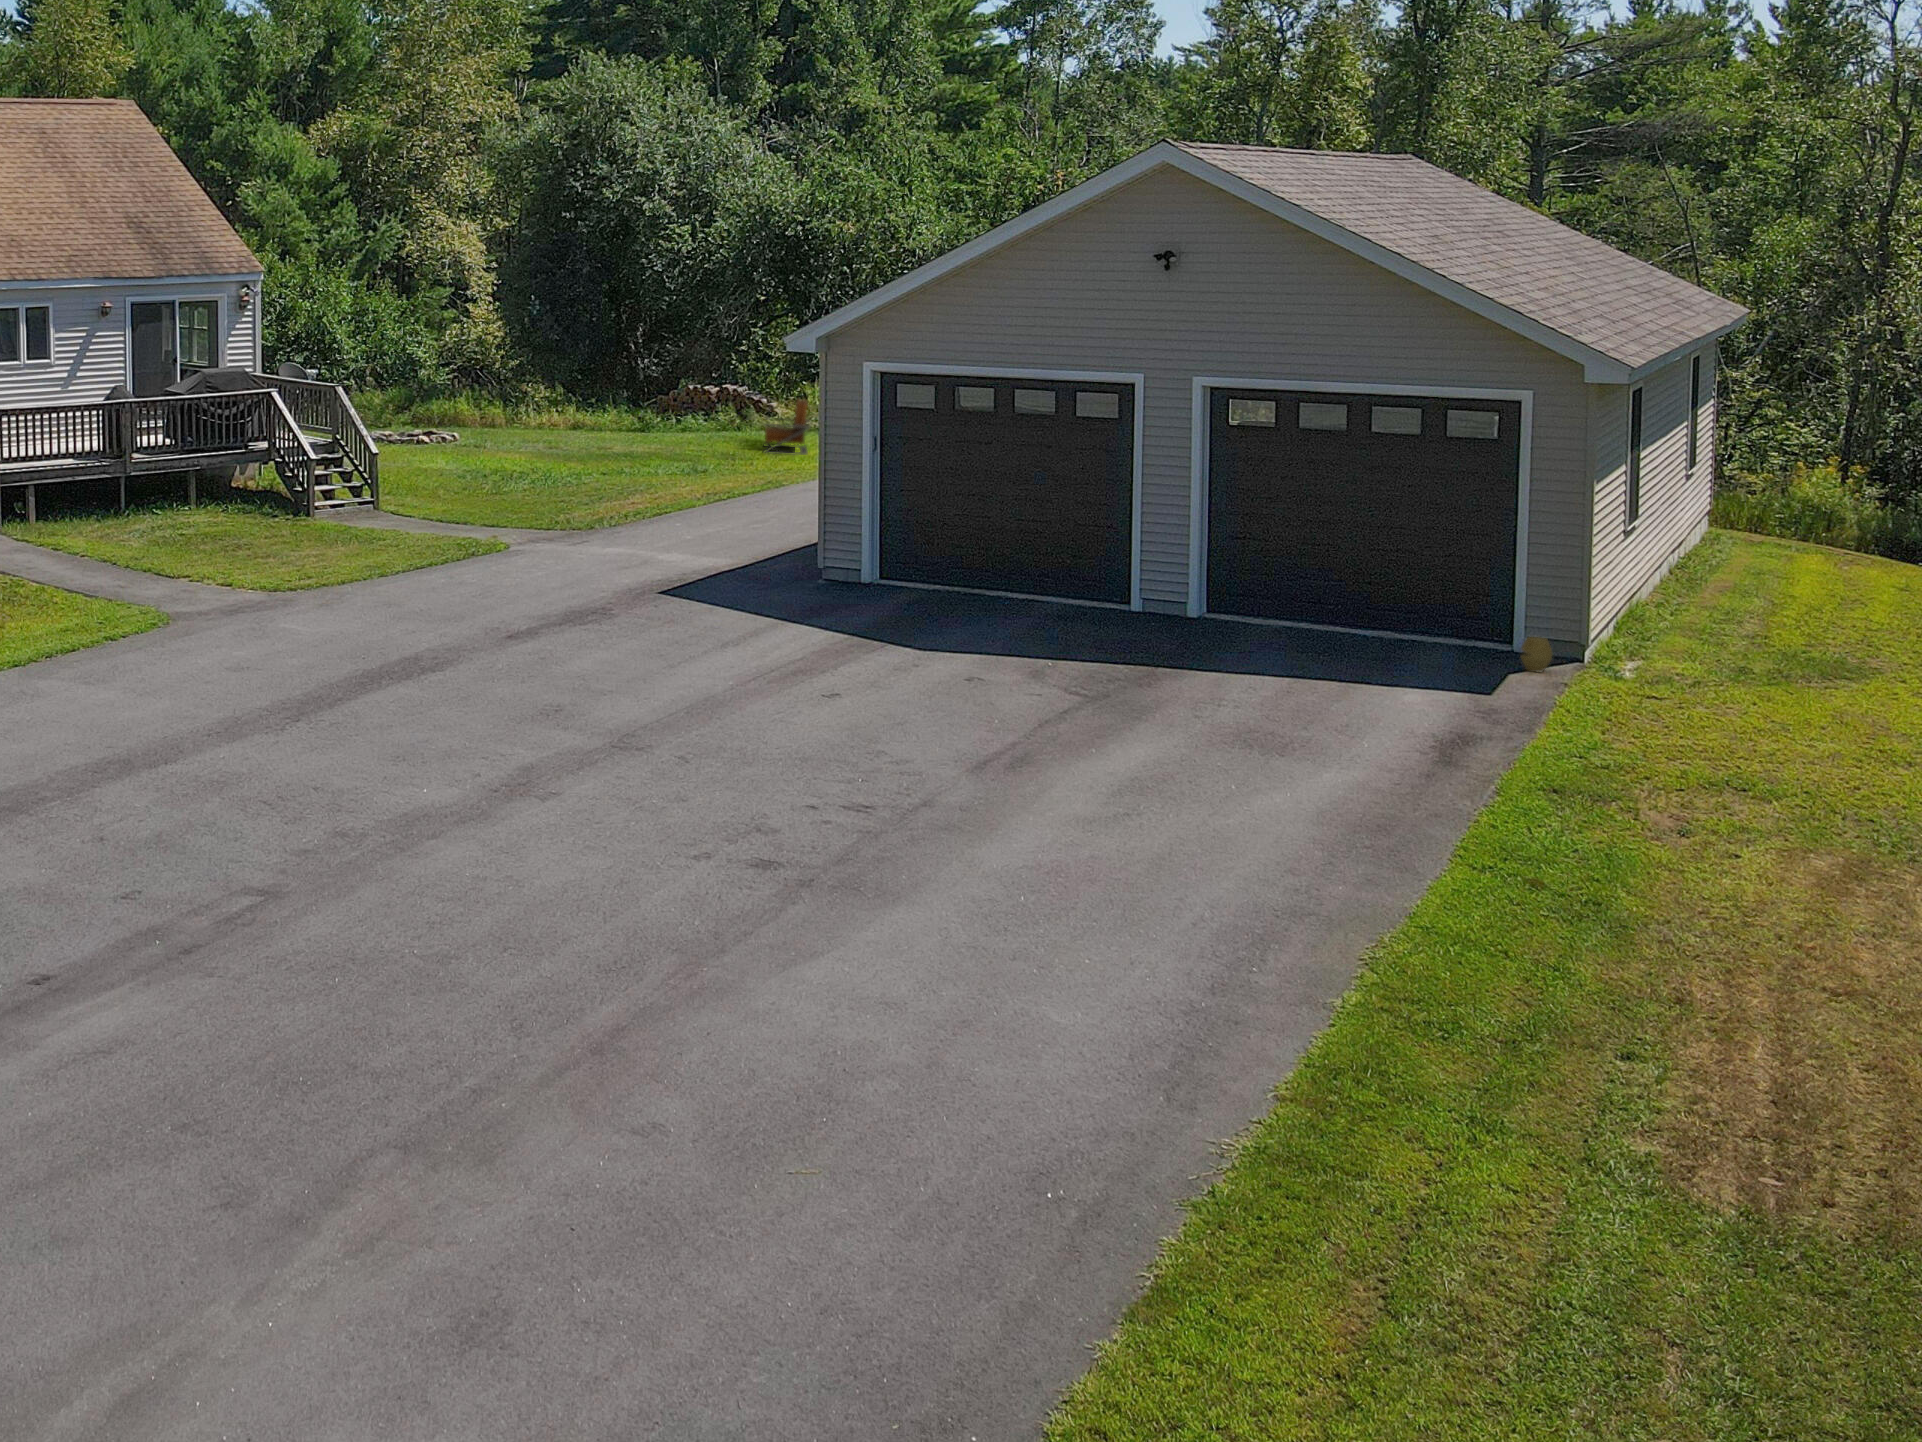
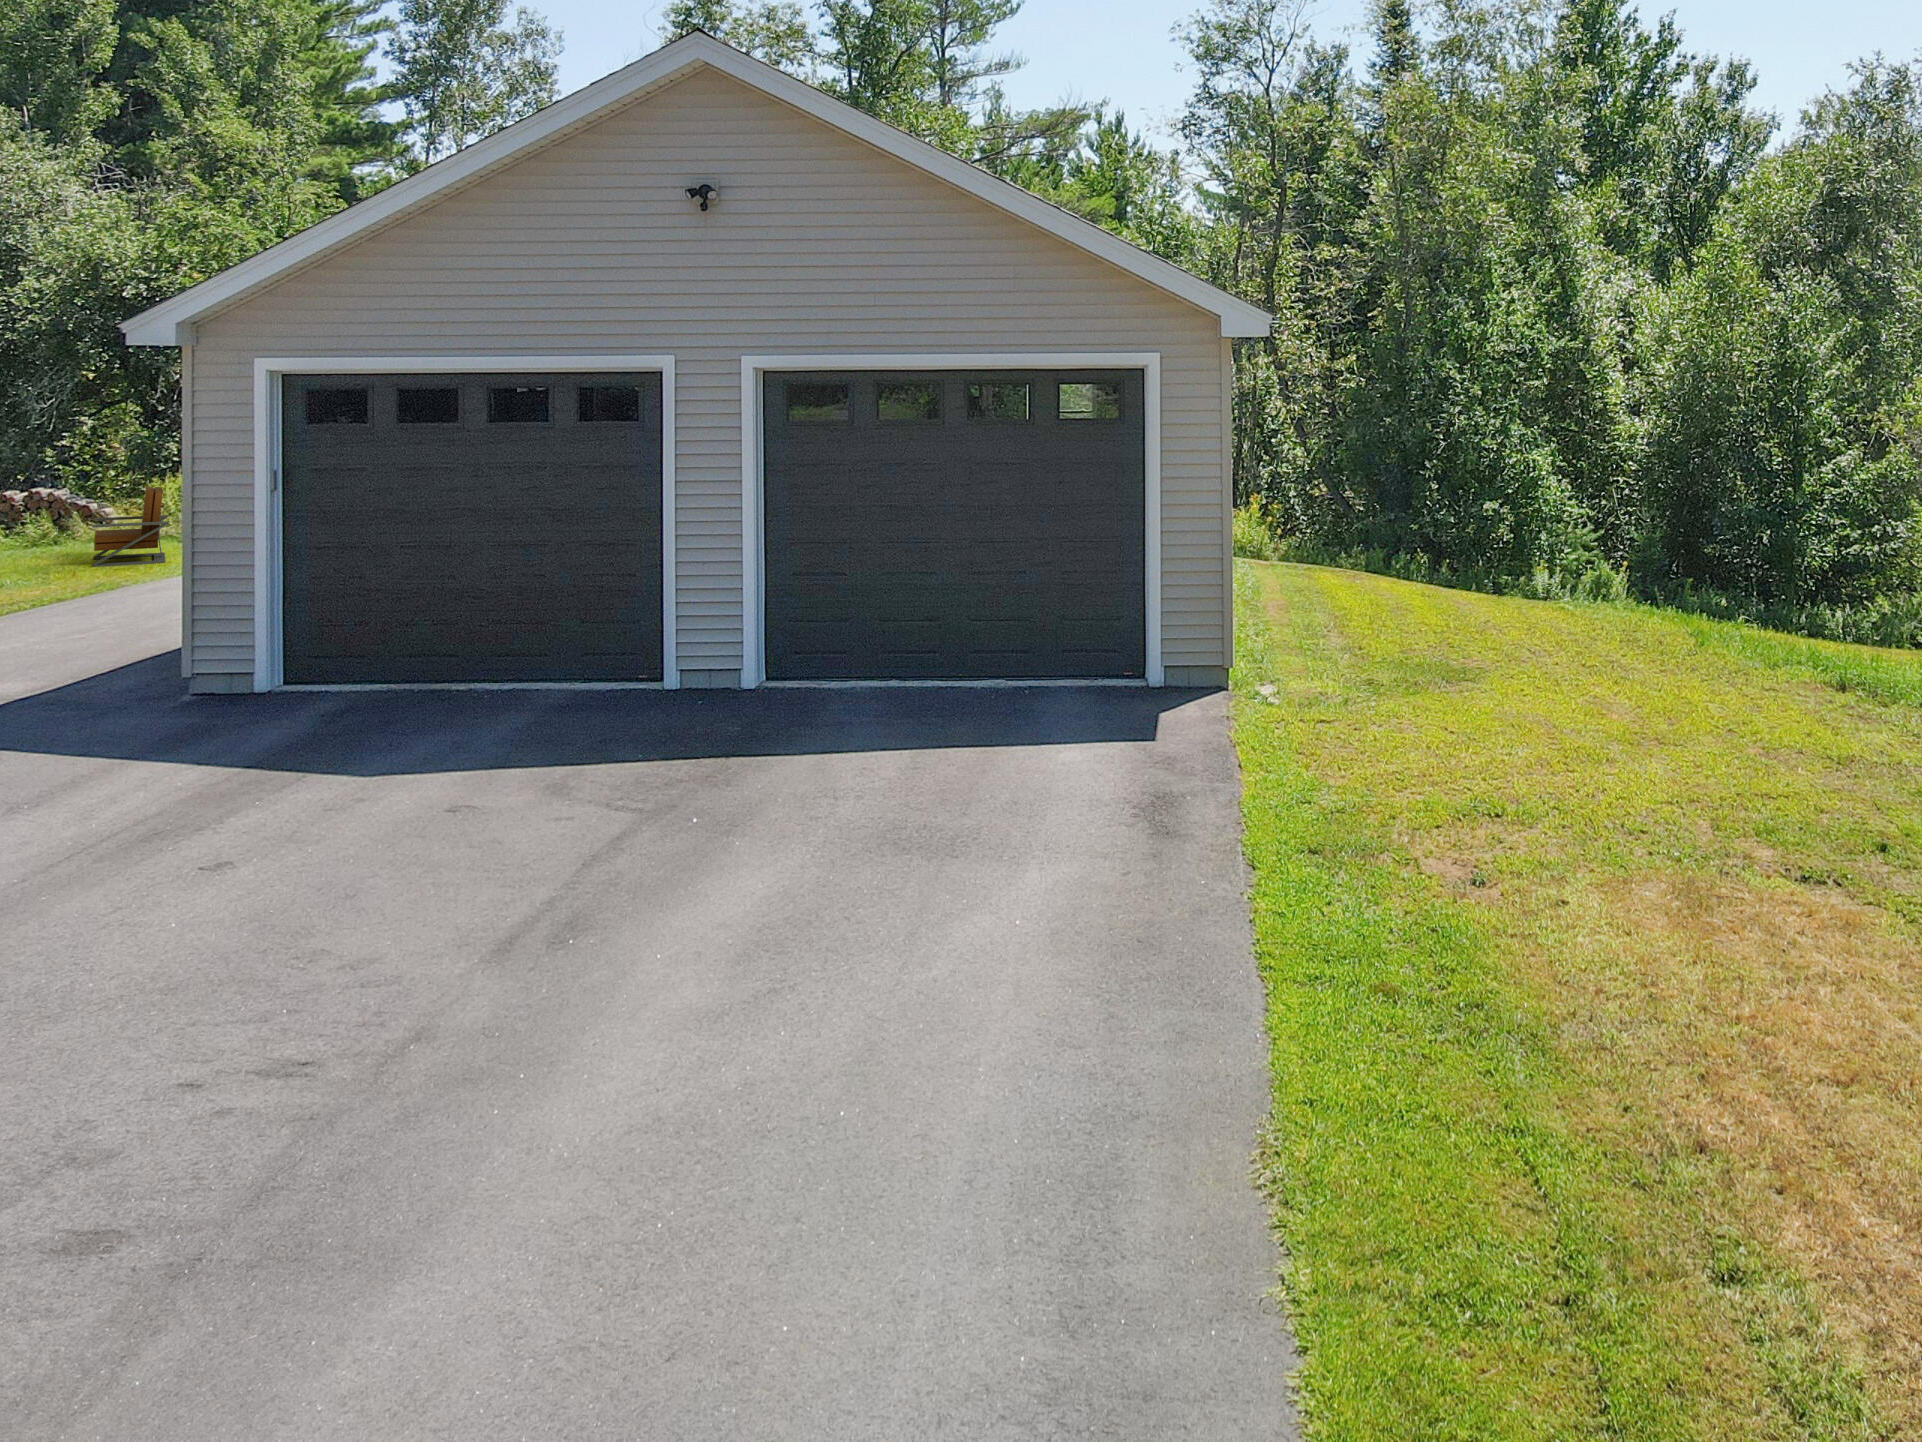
woven basket: present [1521,637,1552,672] -> none [1226,653,1264,702]

